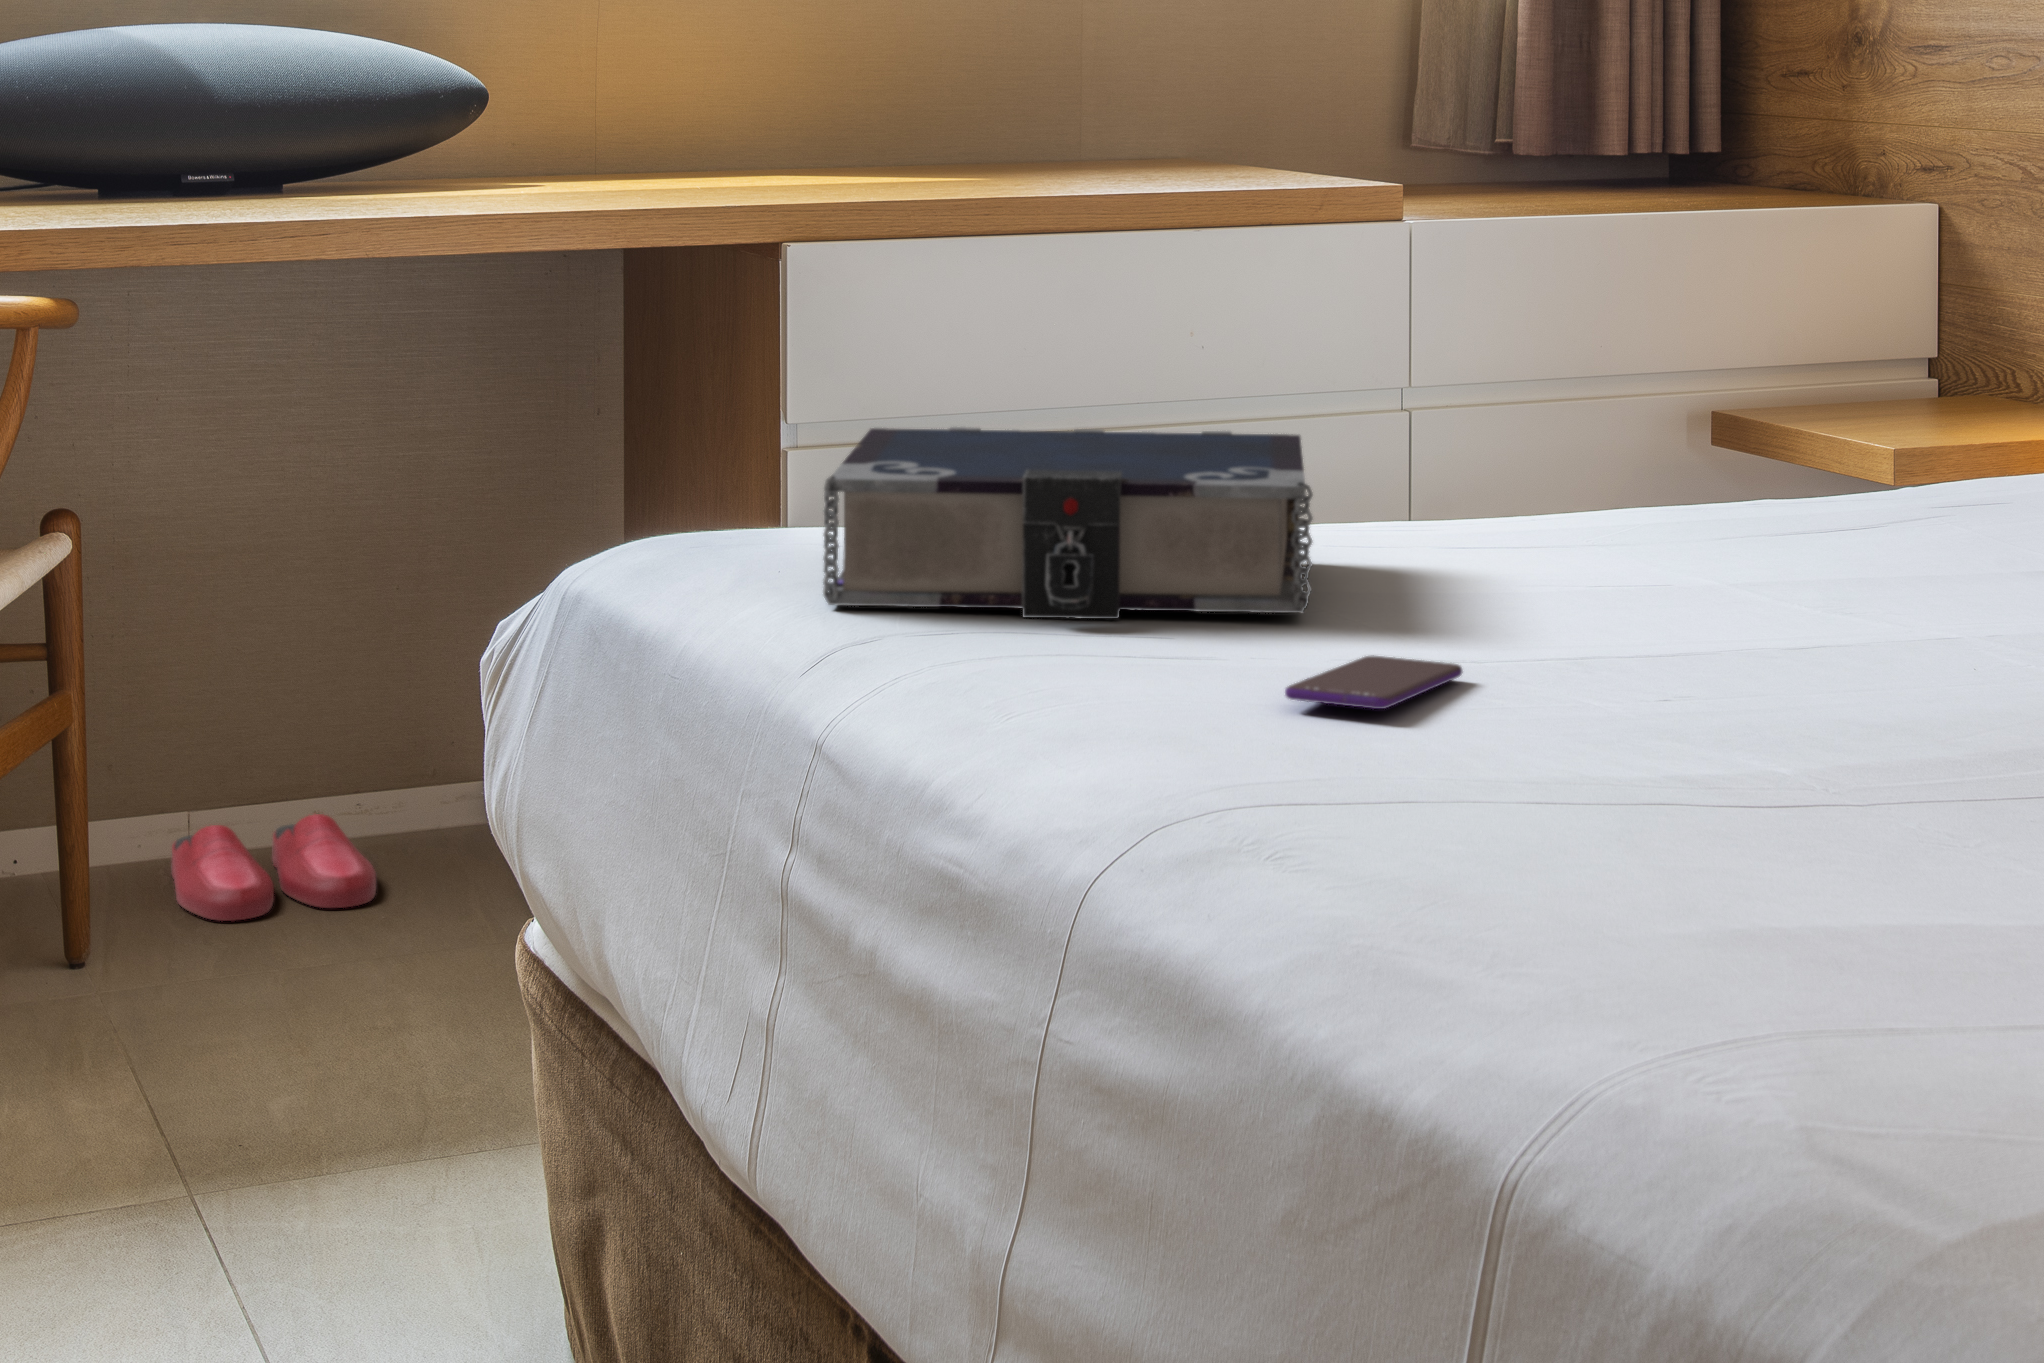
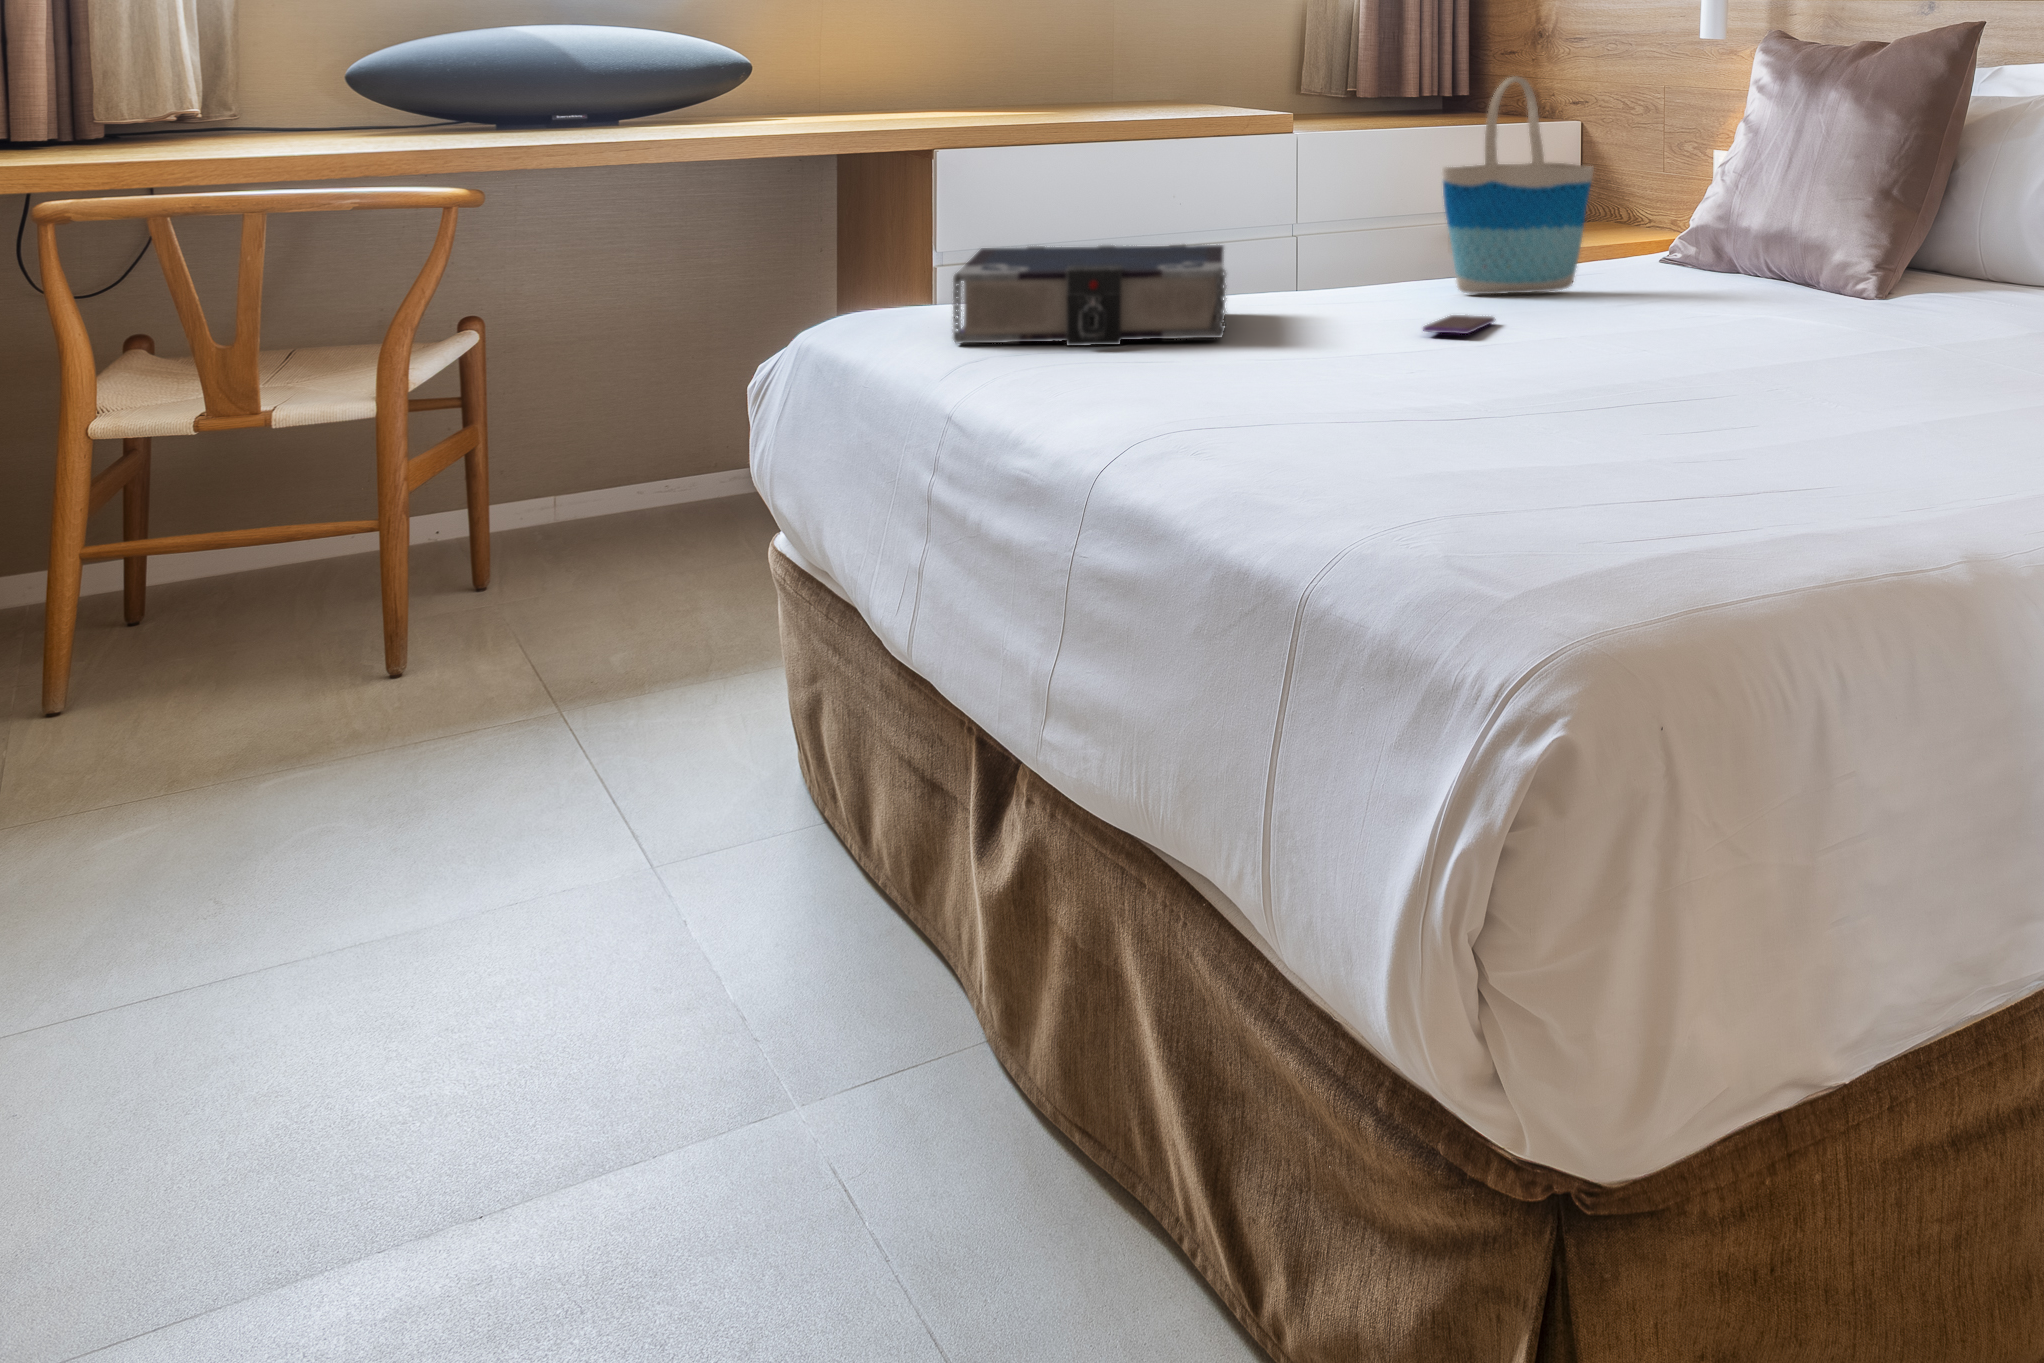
tote bag: none [1706,121,2003,538] -> present [1442,77,1594,294]
smartphone: present [1285,655,1462,709] -> present [1423,315,1495,334]
slippers: present [172,814,376,921] -> none [545,494,679,560]

